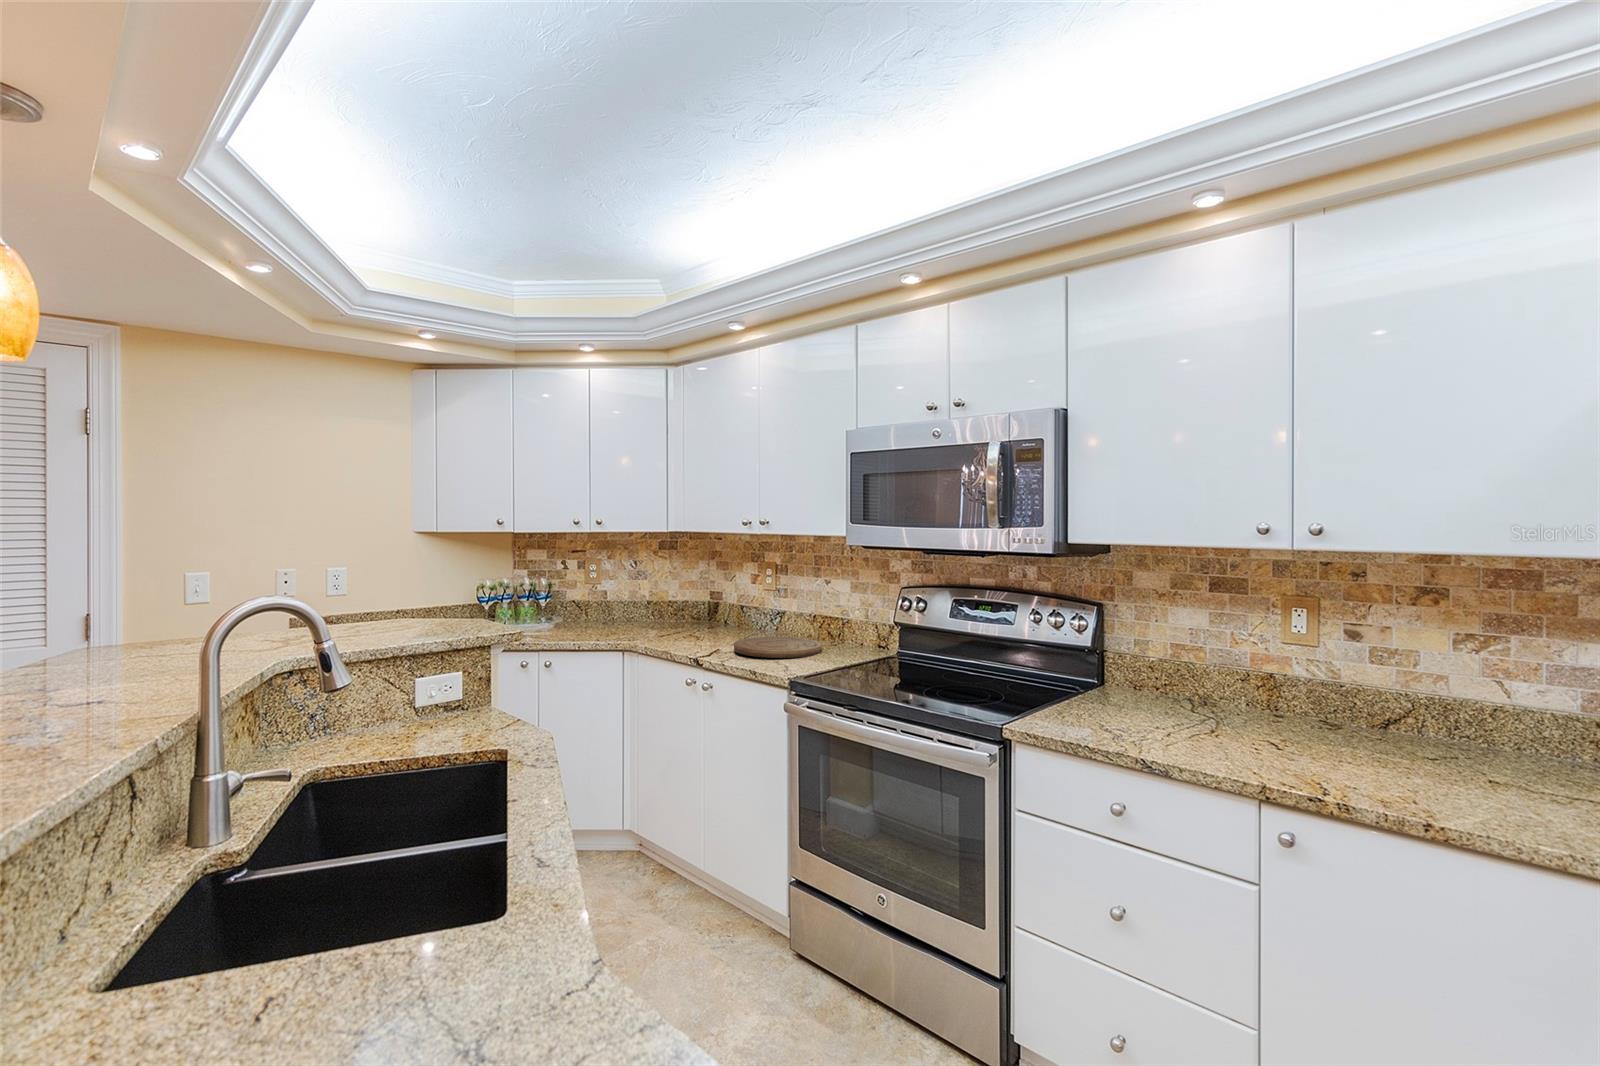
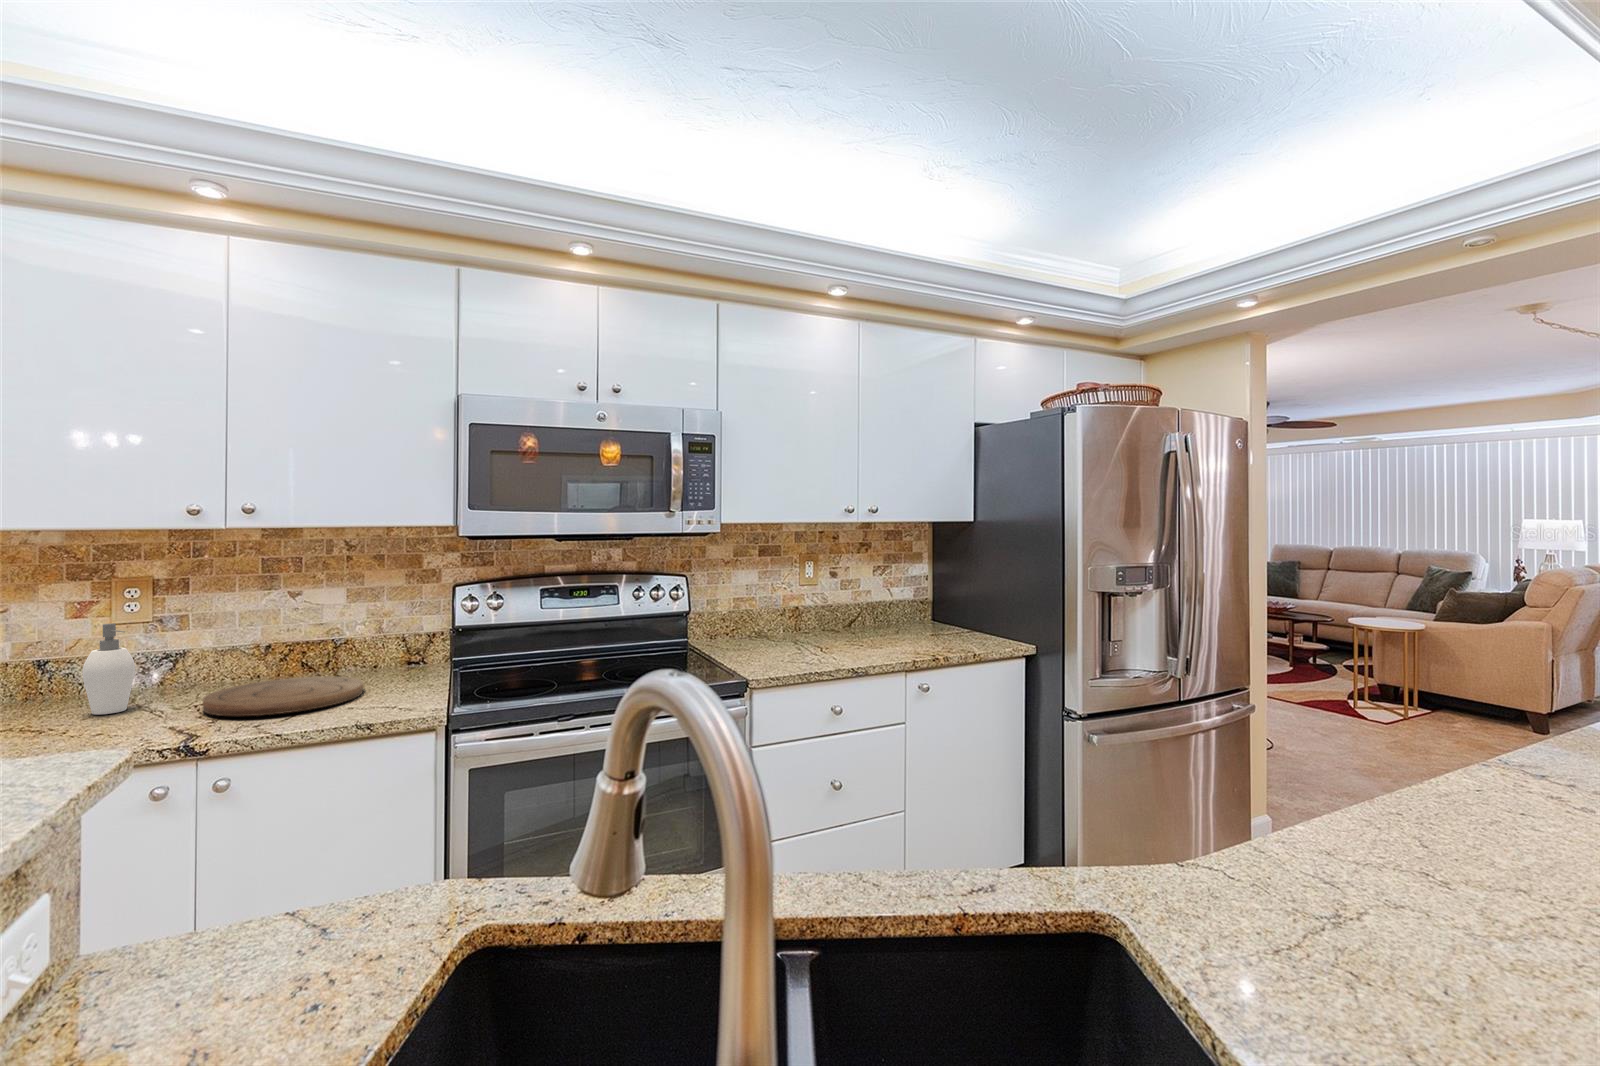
soap dispenser: none [720,587,742,639] -> present [82,623,135,714]

